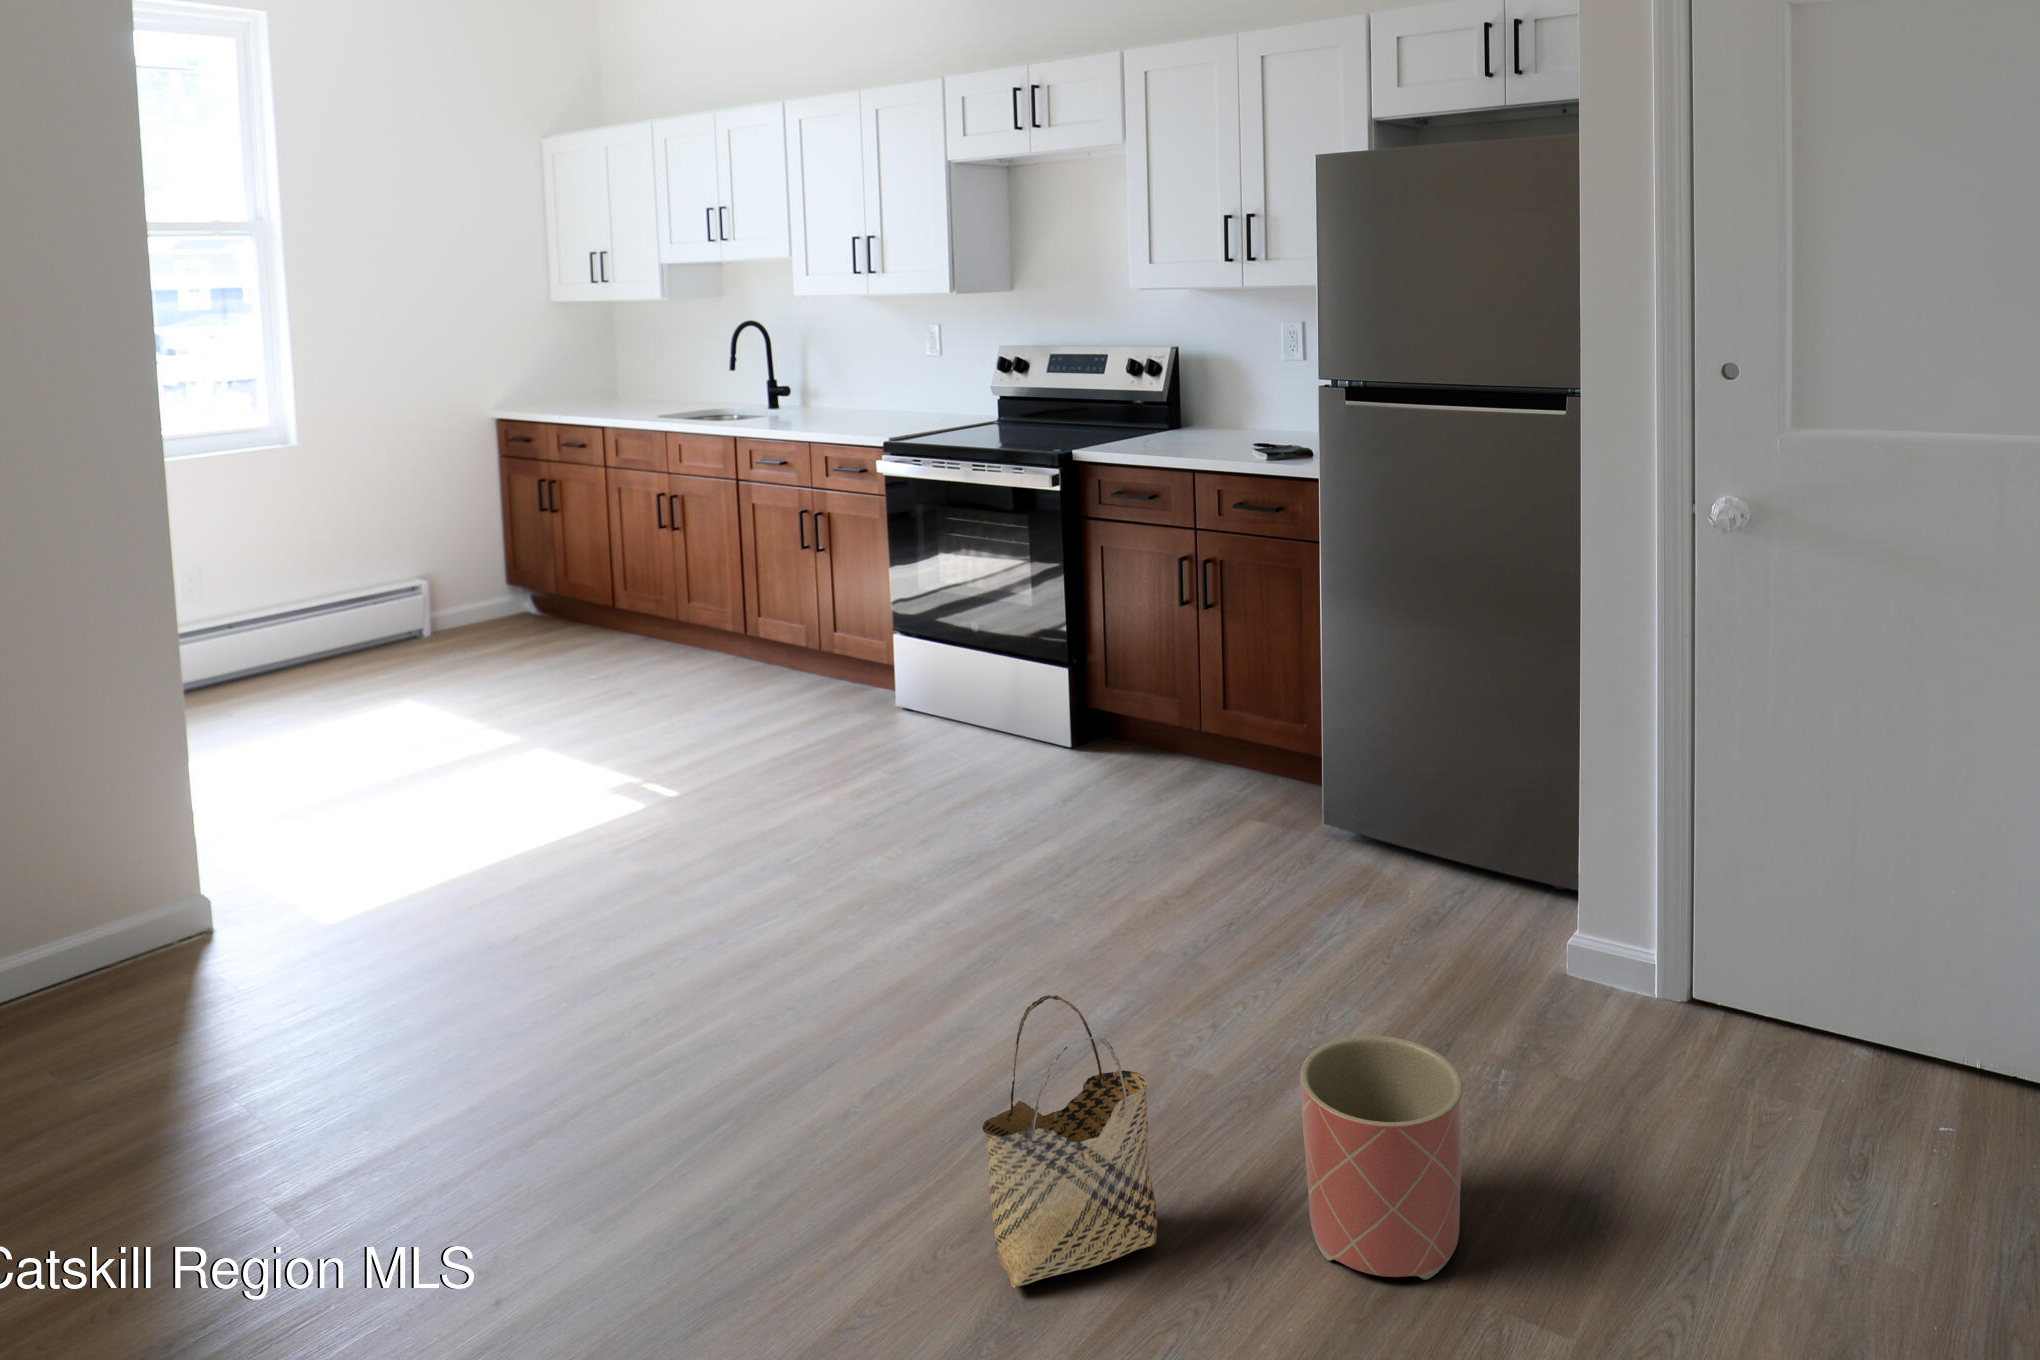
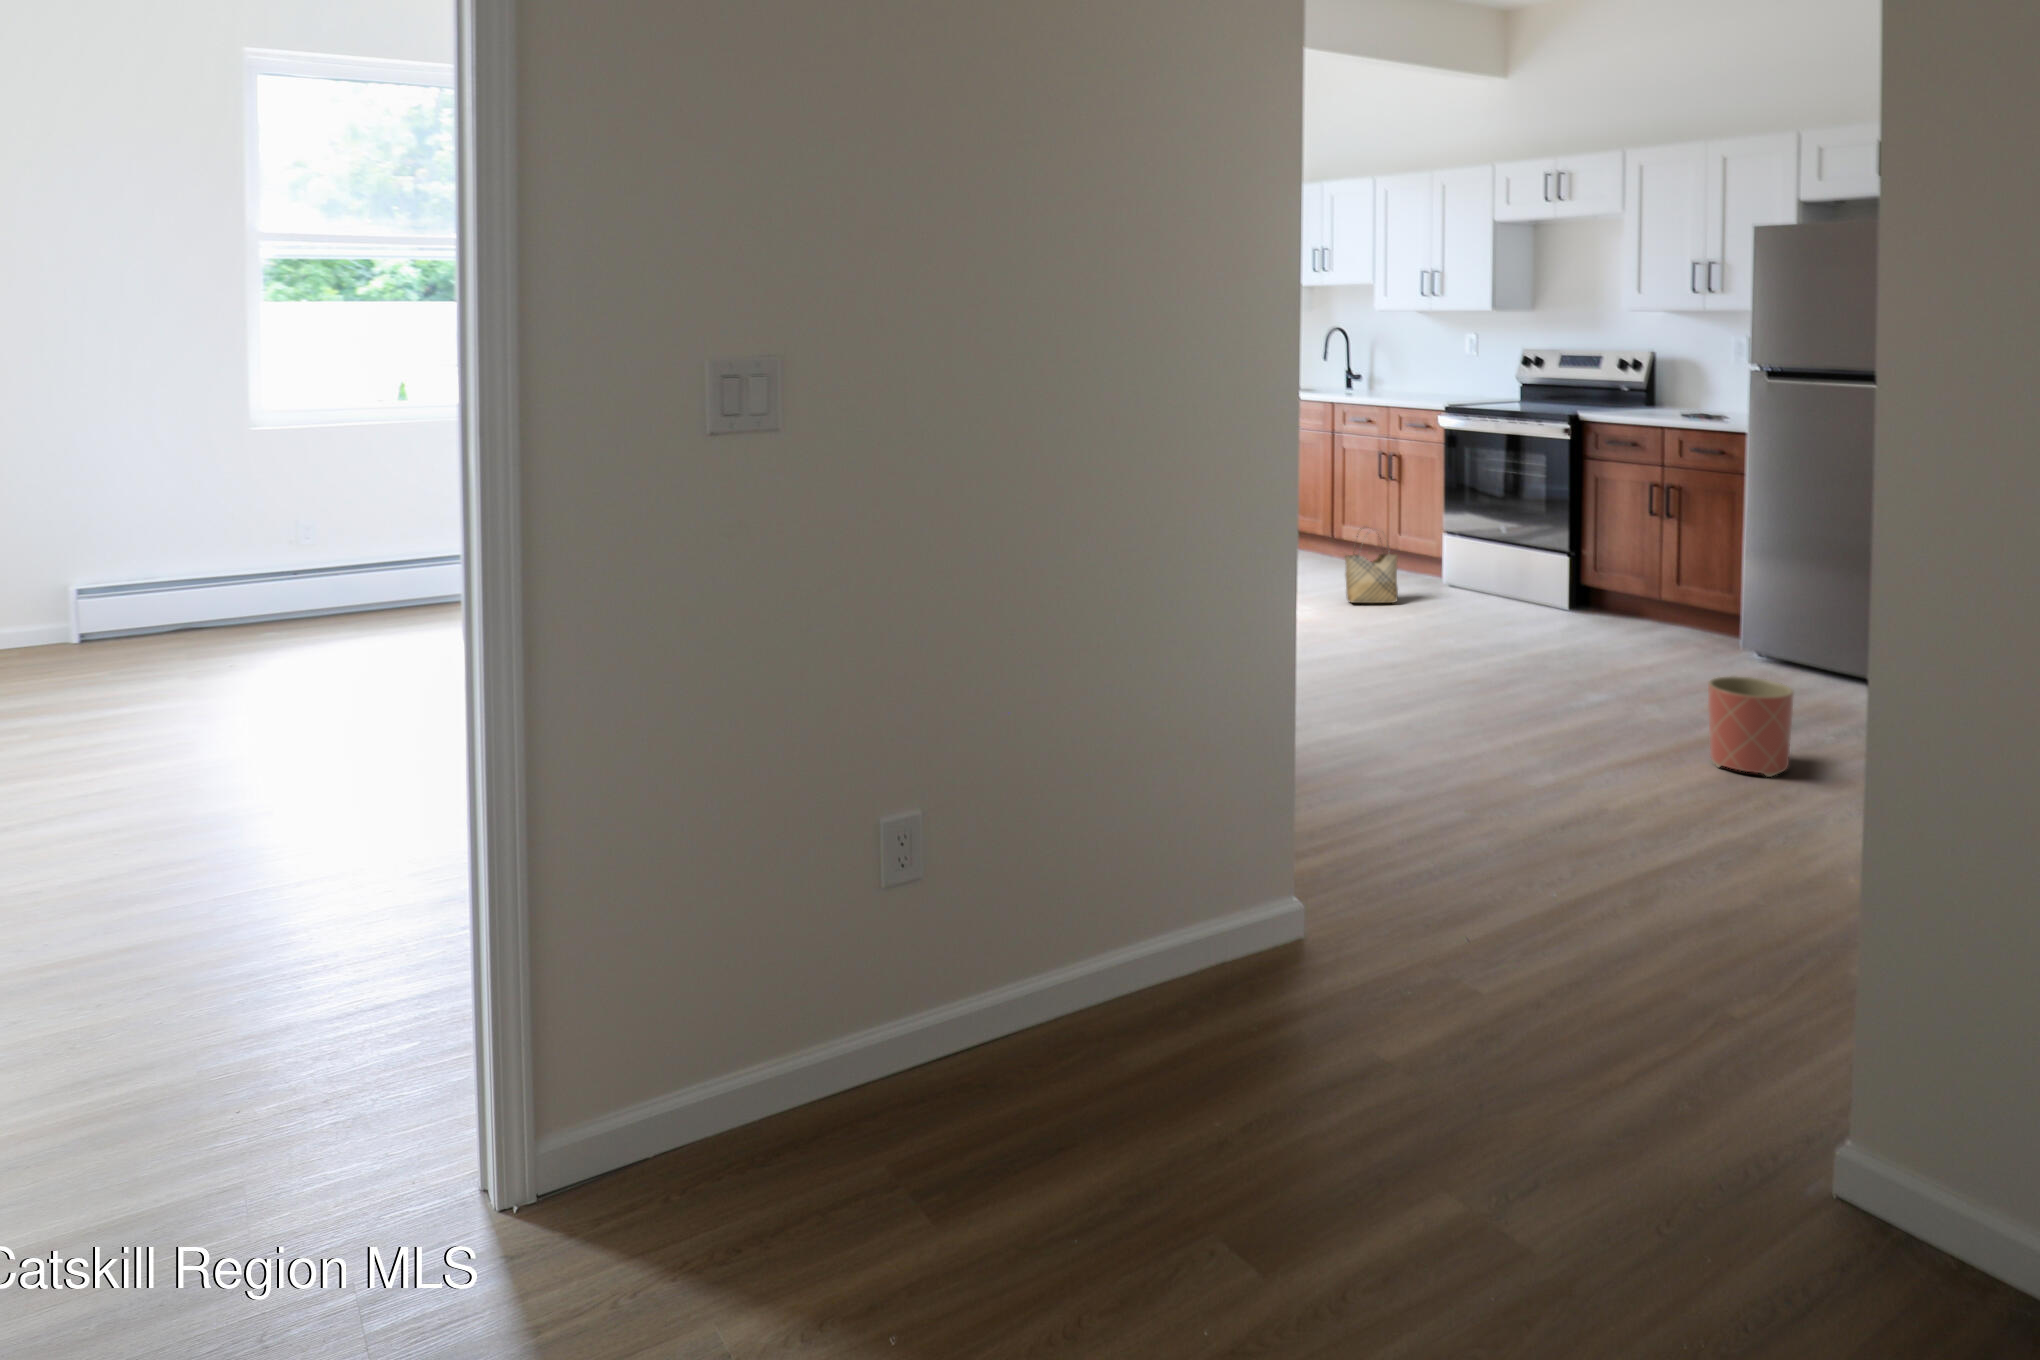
woven basket: present [982,995,1157,1289] -> present [1345,529,1398,603]

